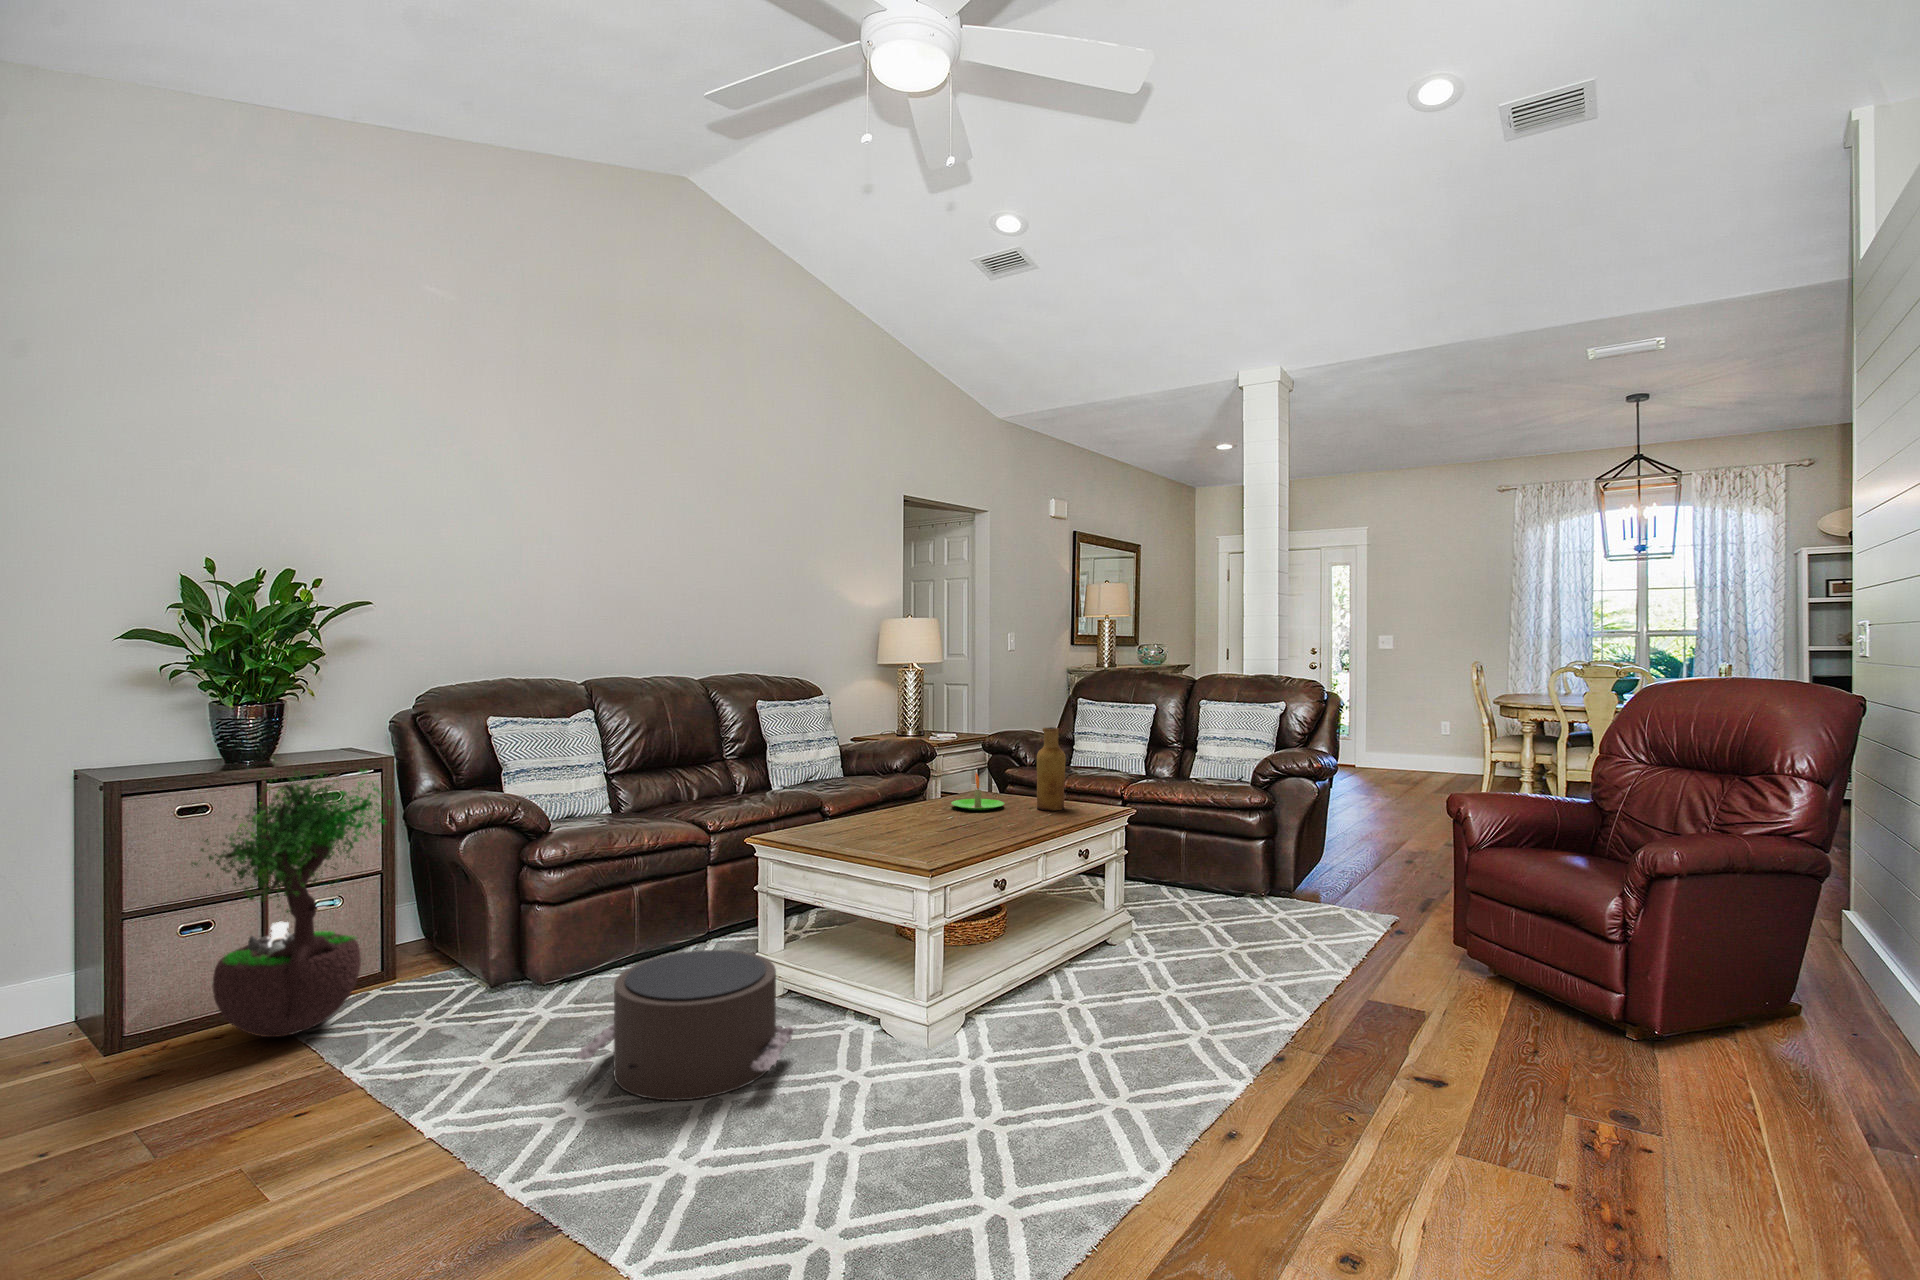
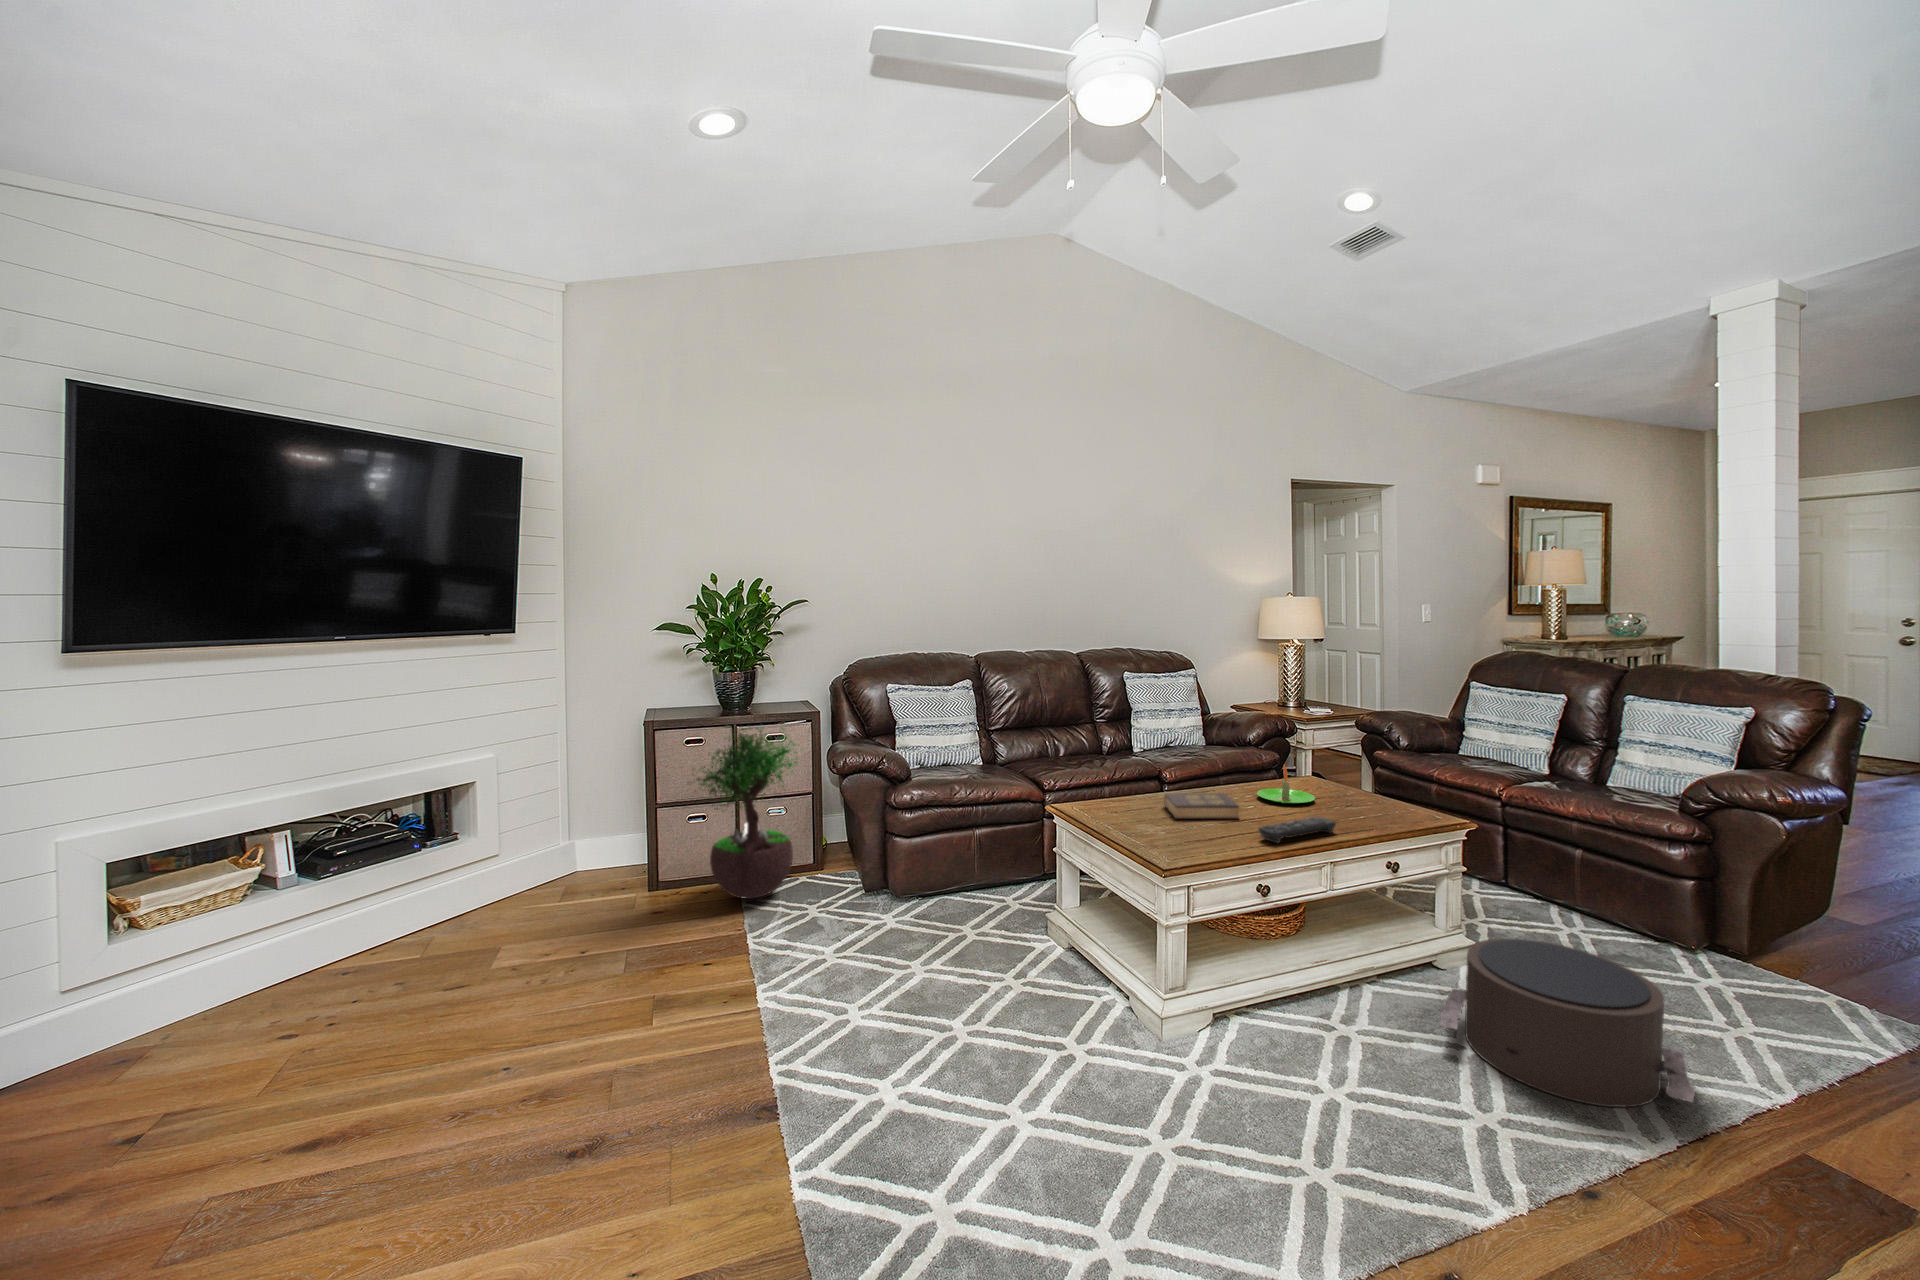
vase: present [1037,727,1066,811] -> none [1350,726,1385,815]
hardback book: none [875,804,954,832] -> present [1164,793,1239,819]
remote control: none [986,813,1043,838] -> present [1259,817,1336,843]
pouf: present [577,950,795,1100] -> present [1440,938,1695,1107]

